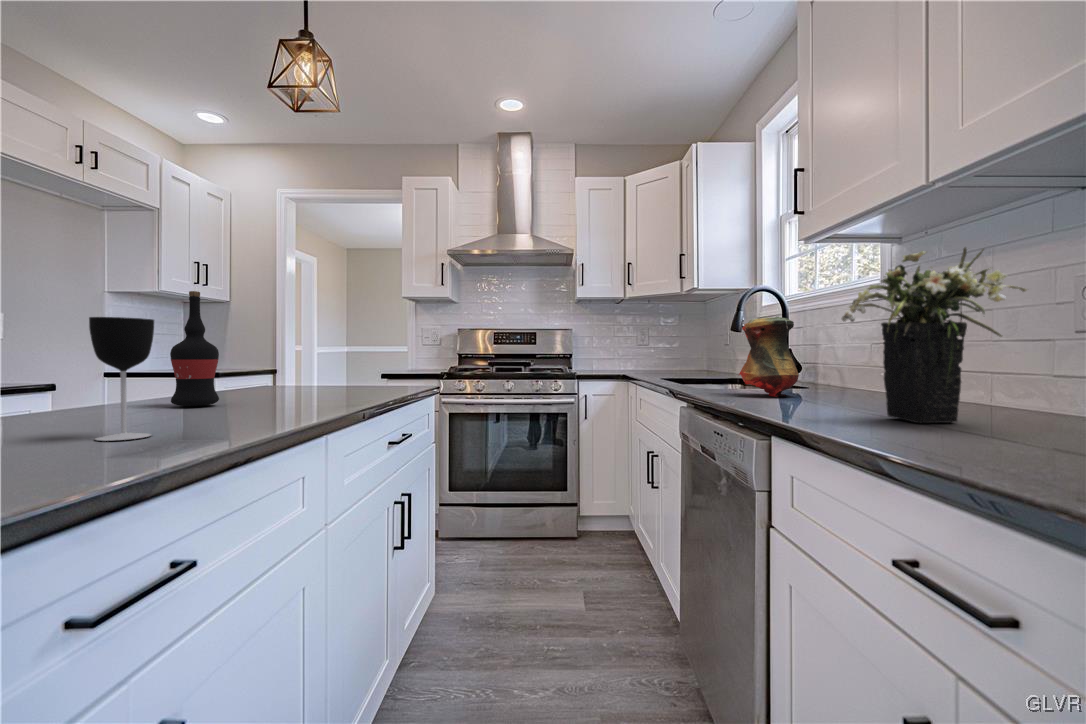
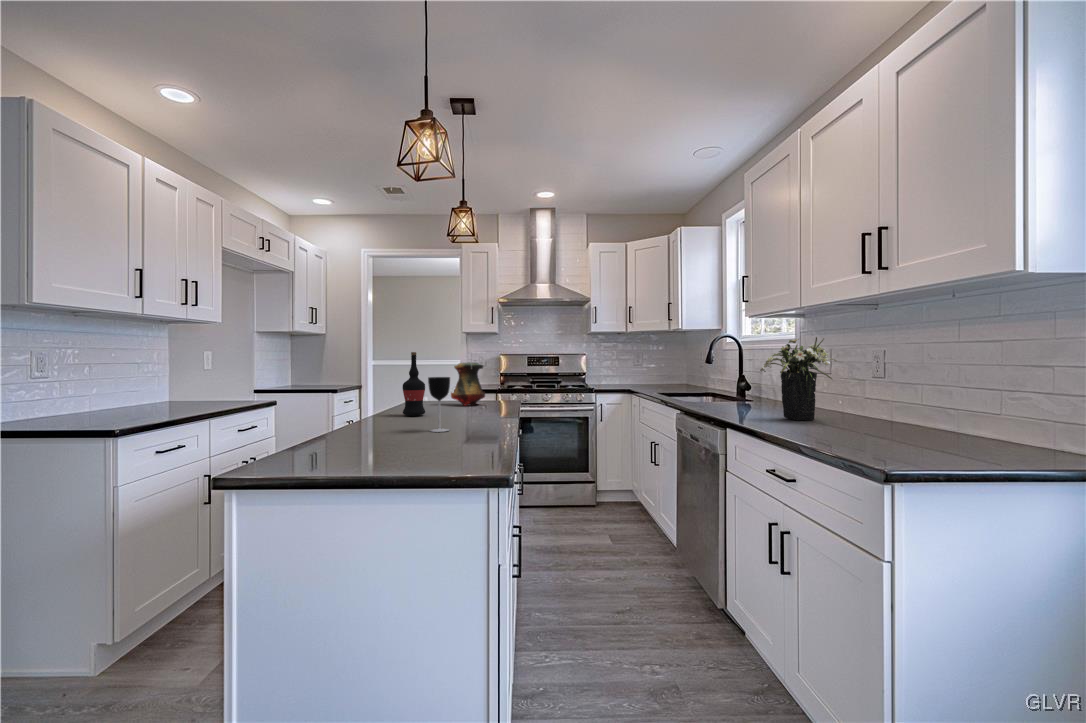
vase: present [739,317,799,396] -> present [451,362,485,406]

